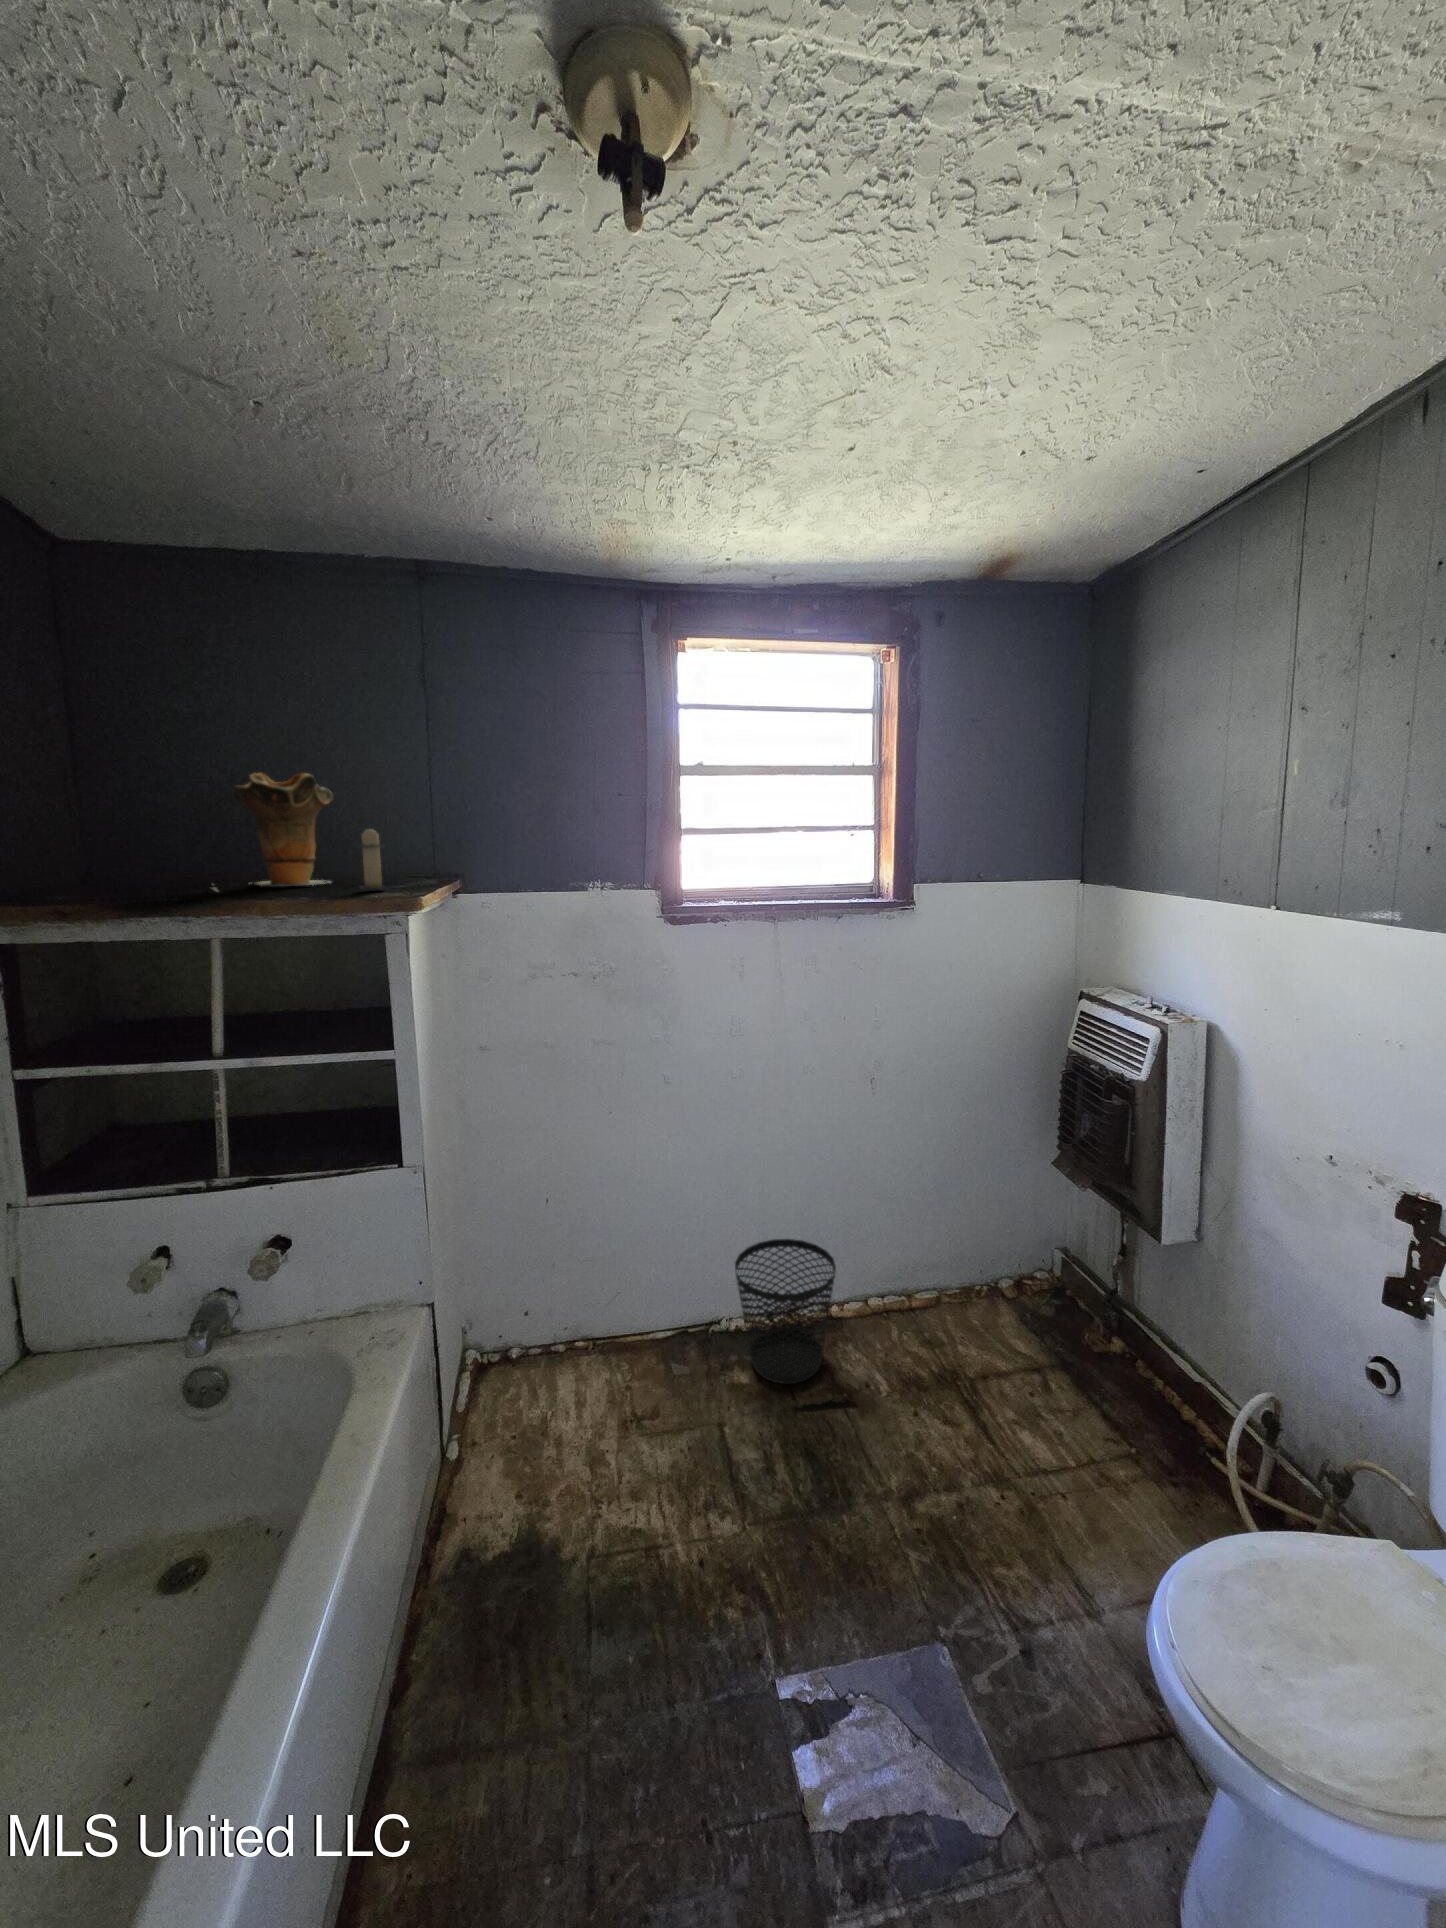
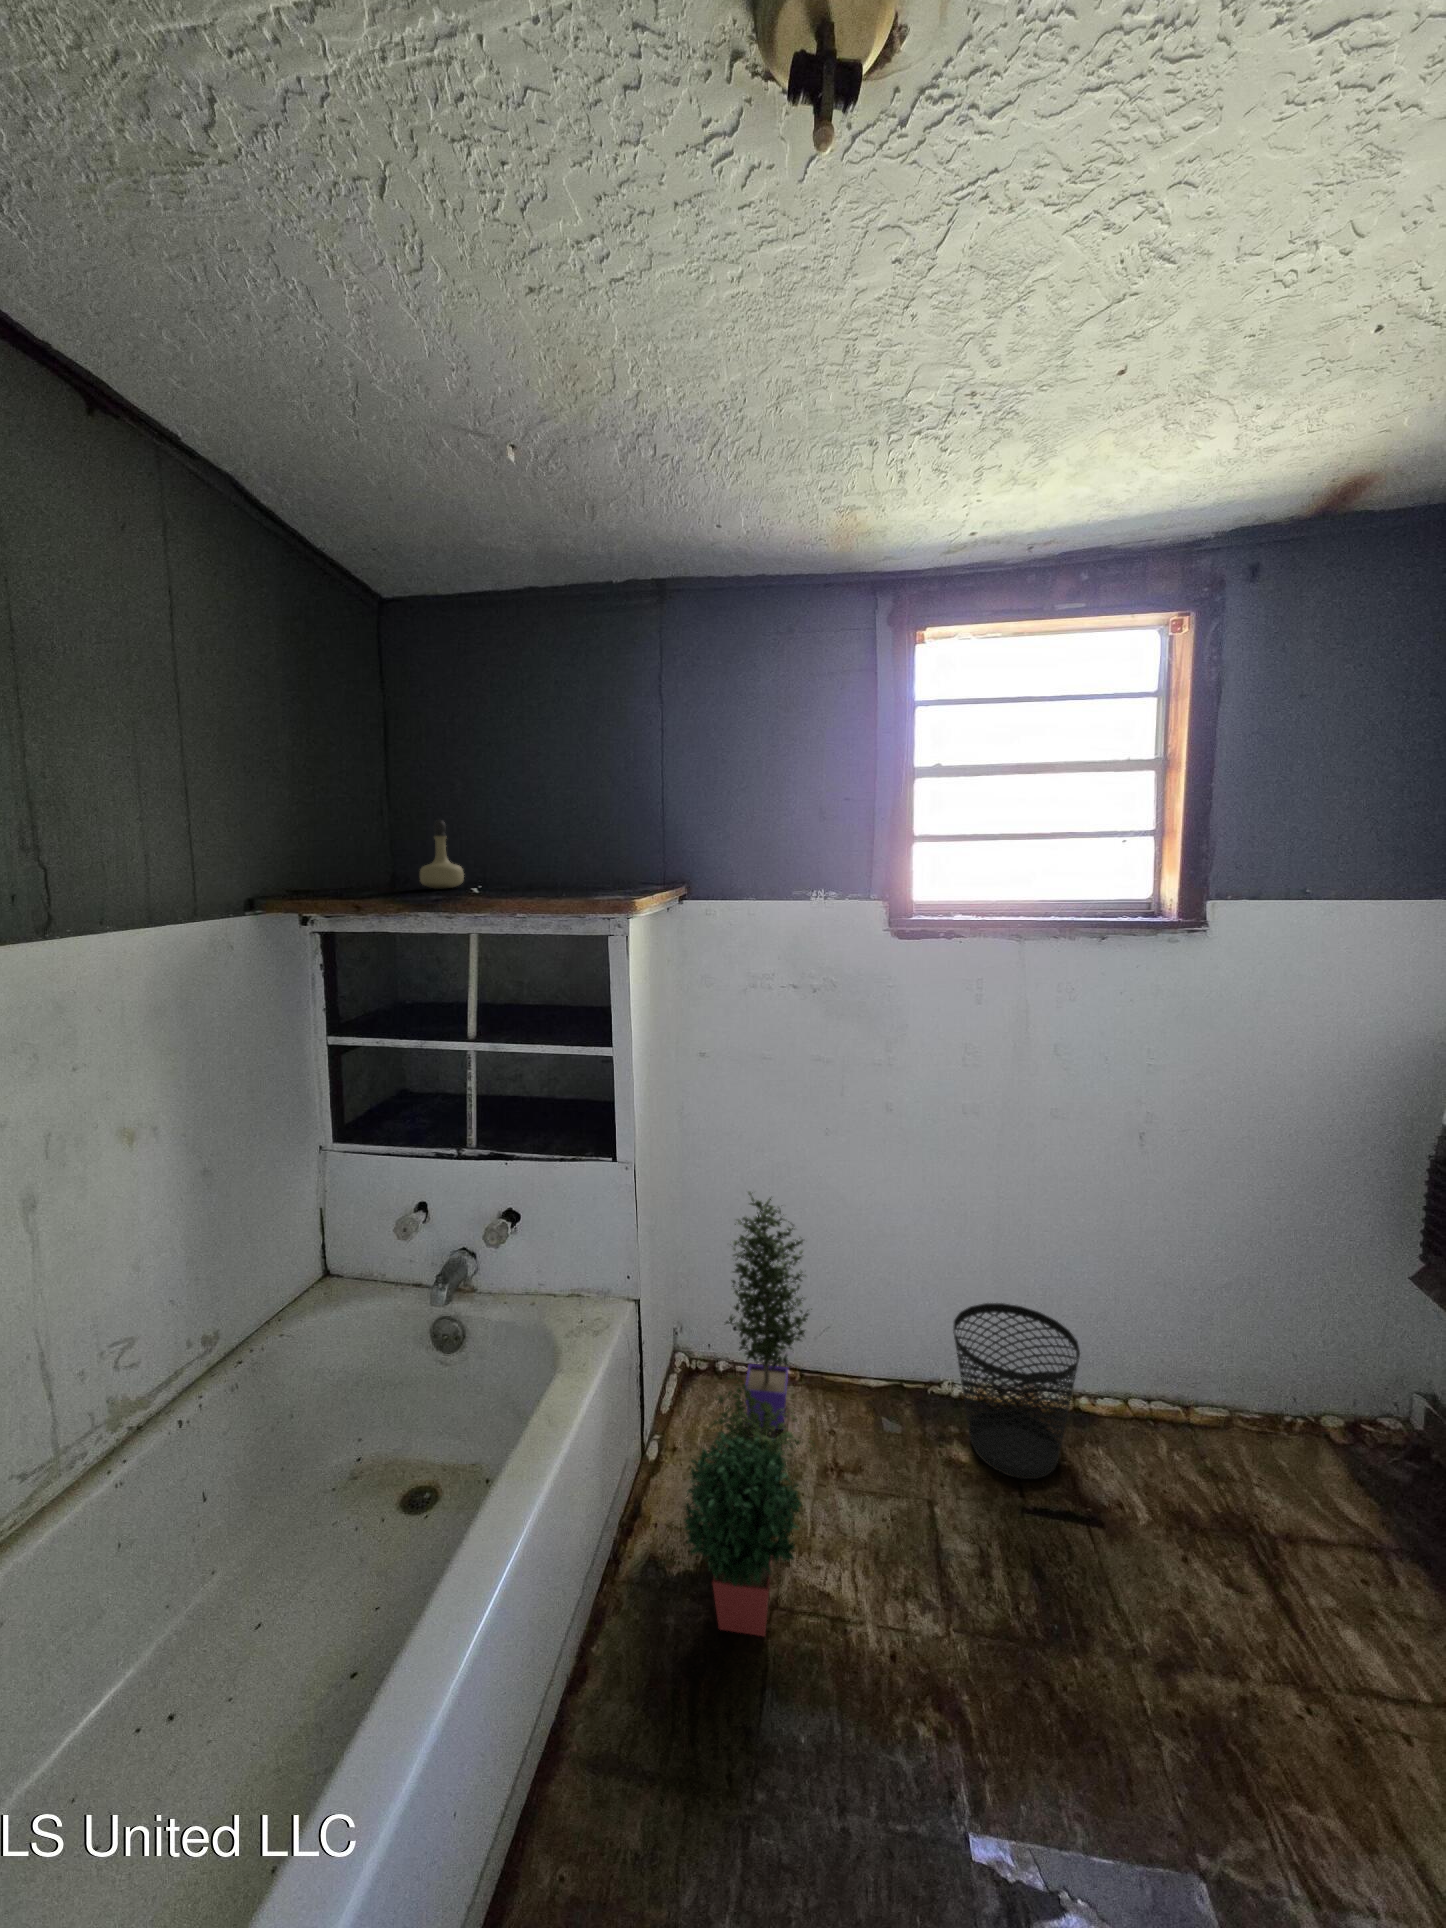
decorative vase: present [232,773,333,886] -> none [496,789,576,891]
perfume bottle: none [124,803,186,884] -> present [420,820,464,889]
candle: present [357,829,386,890] -> none [585,833,617,896]
potted plant: none [500,1177,621,1598] -> present [684,1192,815,1636]

